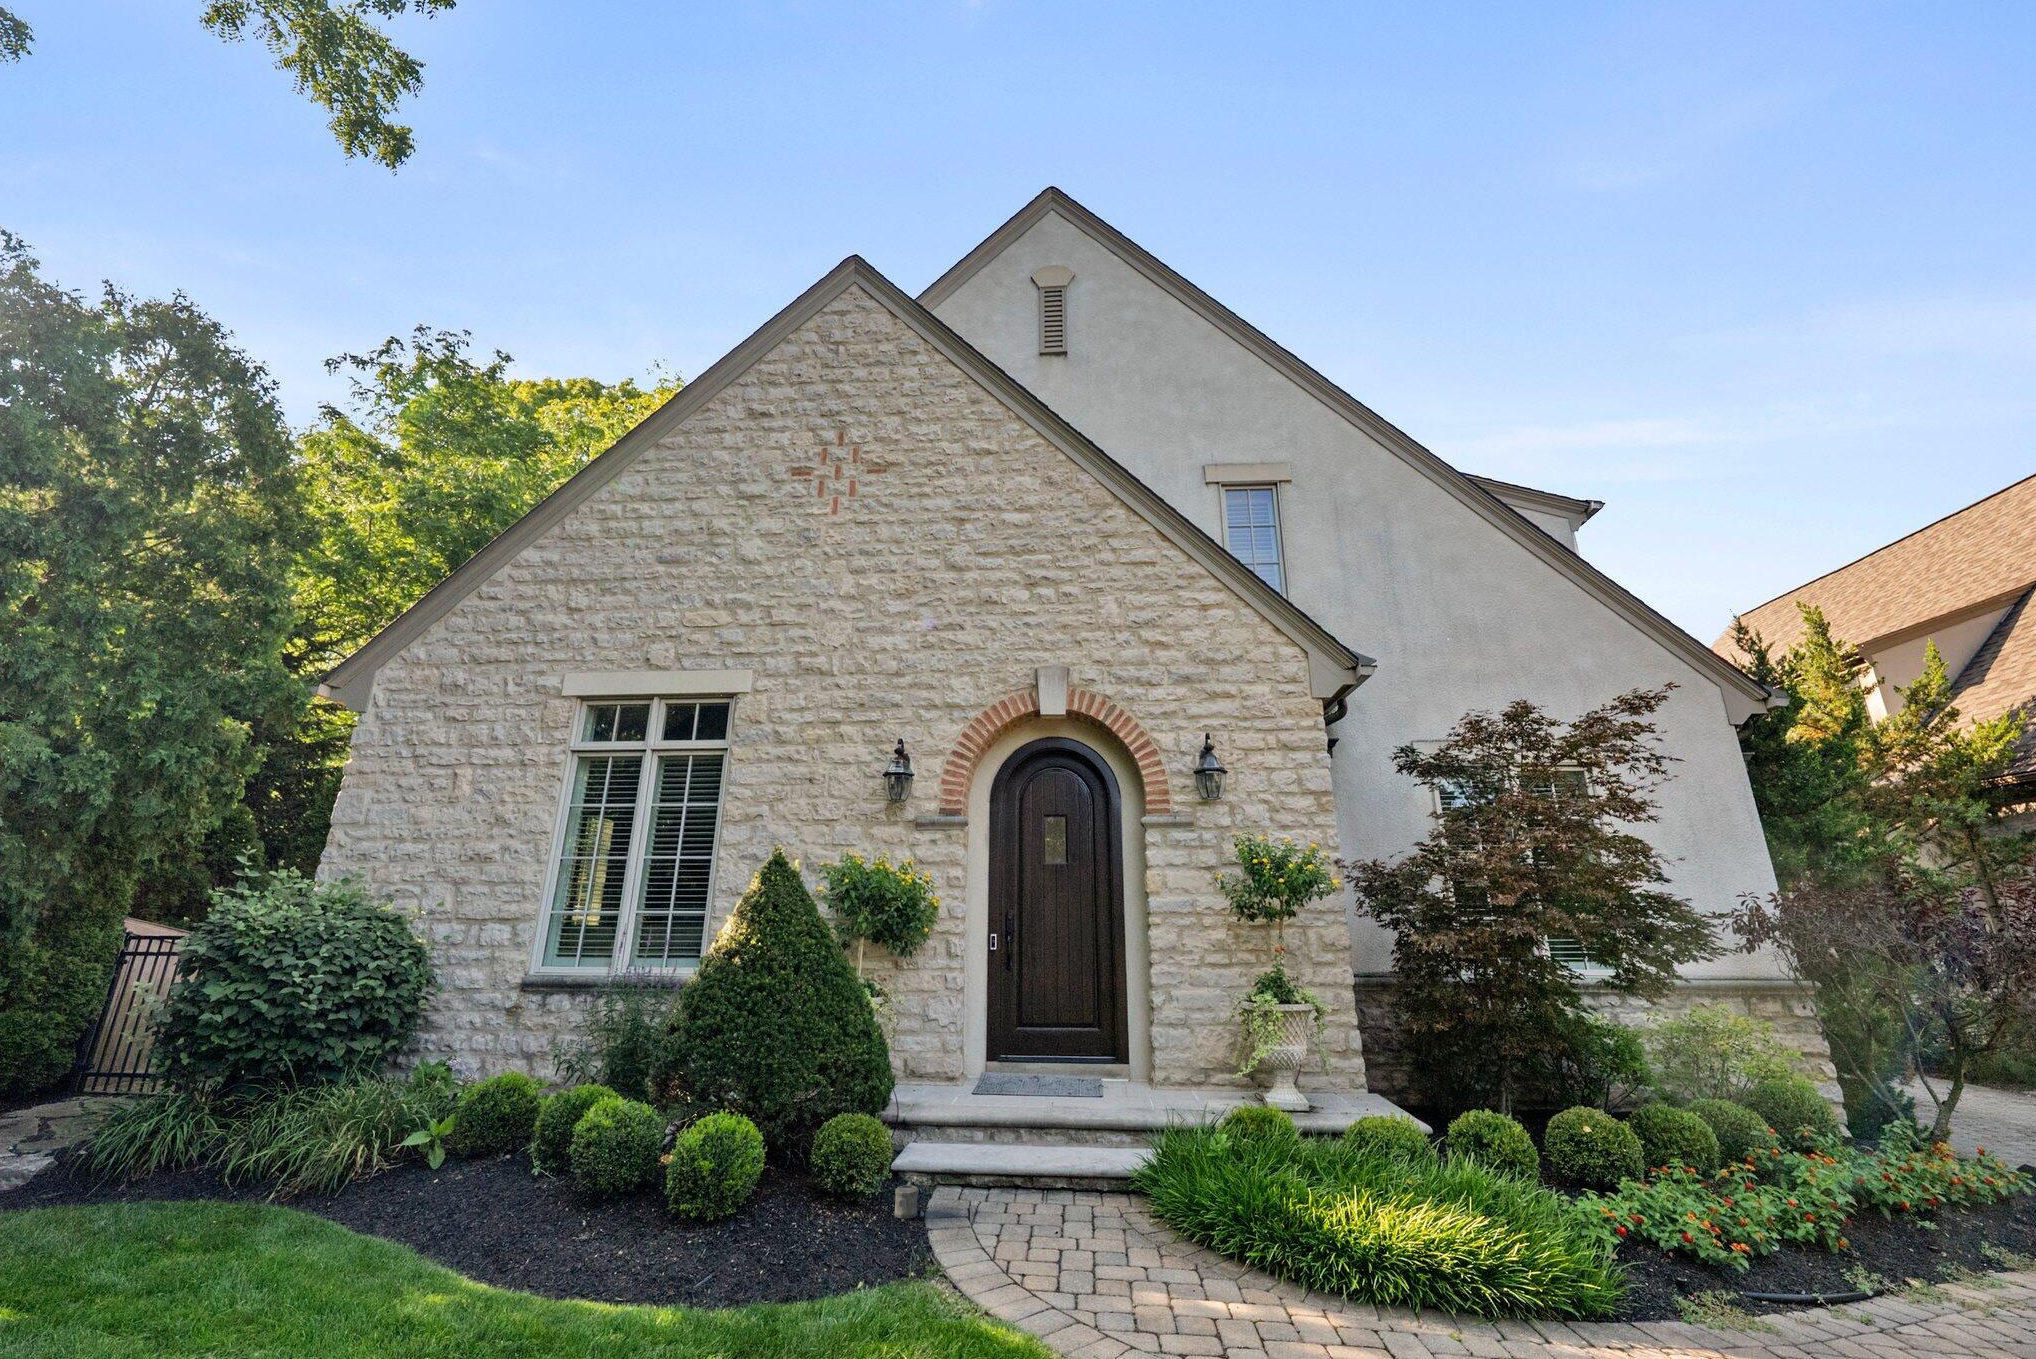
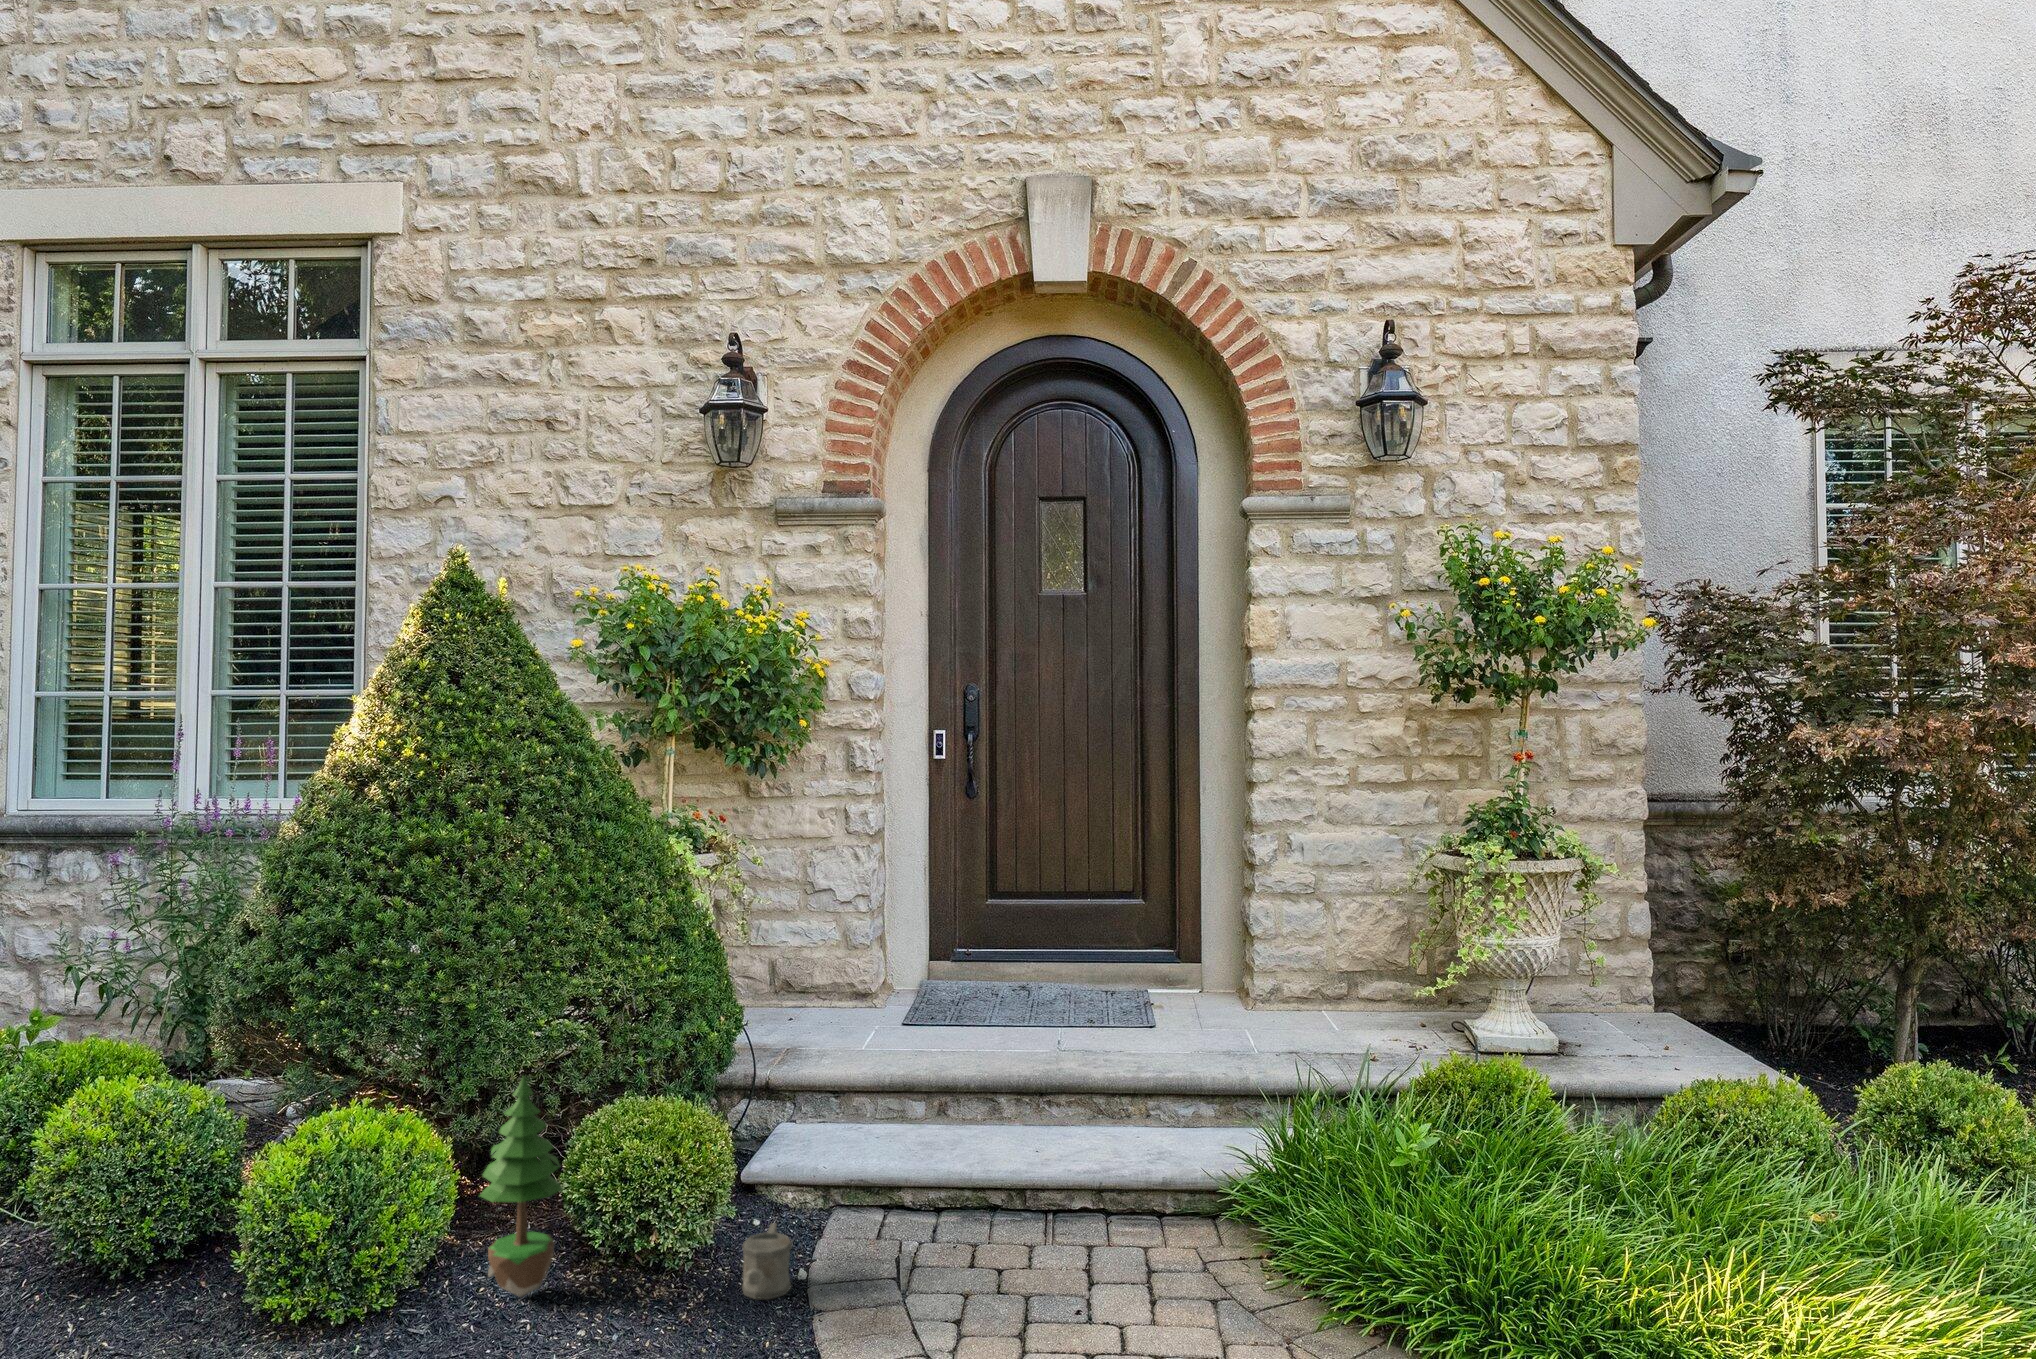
potted tree: none [775,1098,814,1214] -> present [480,1076,562,1297]

